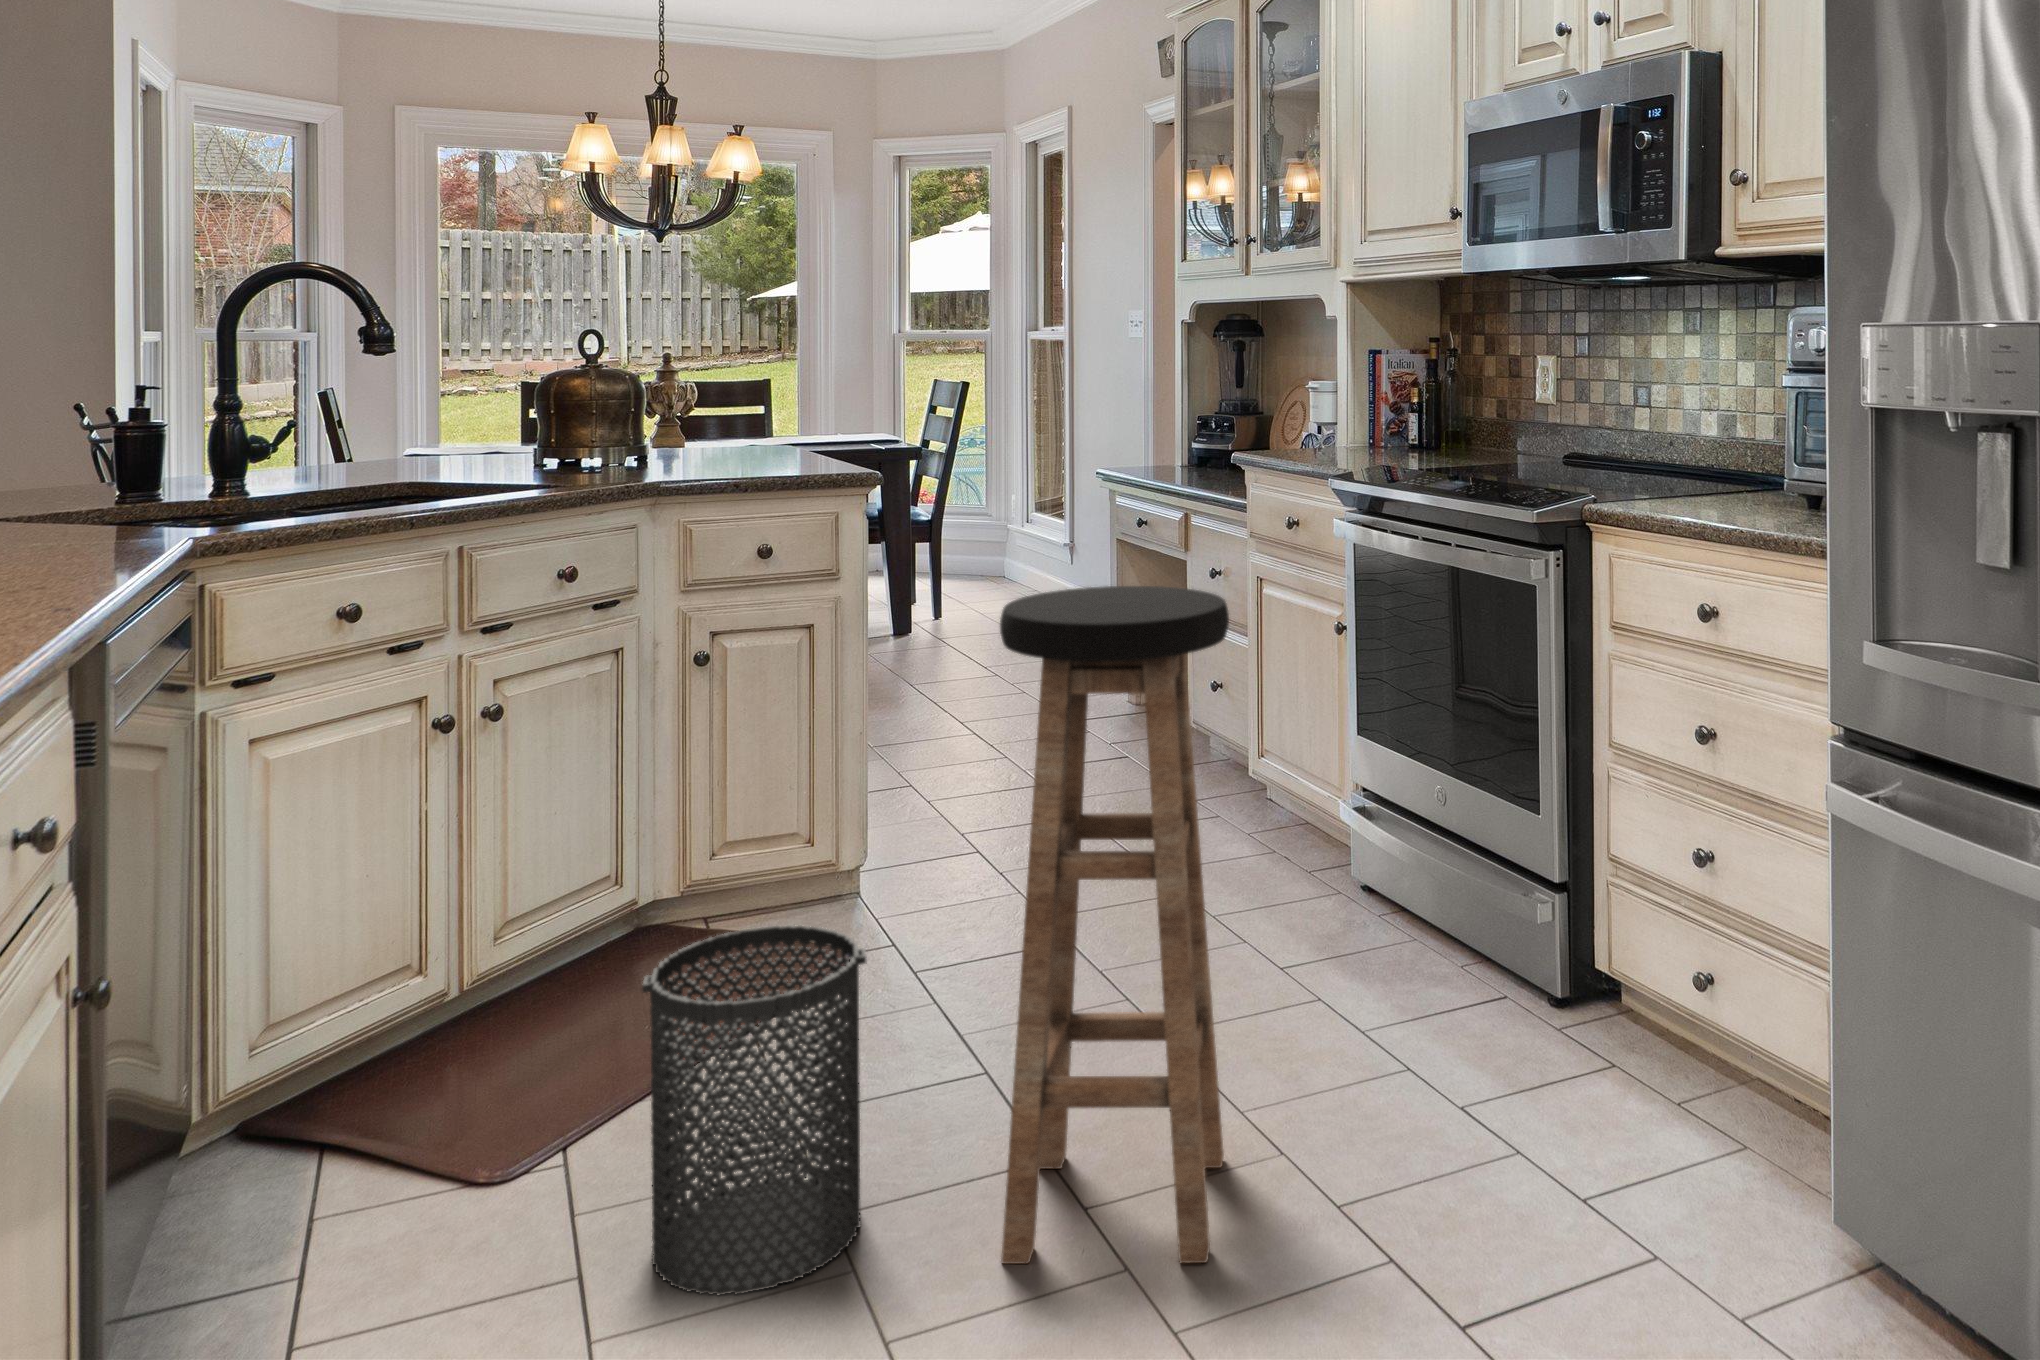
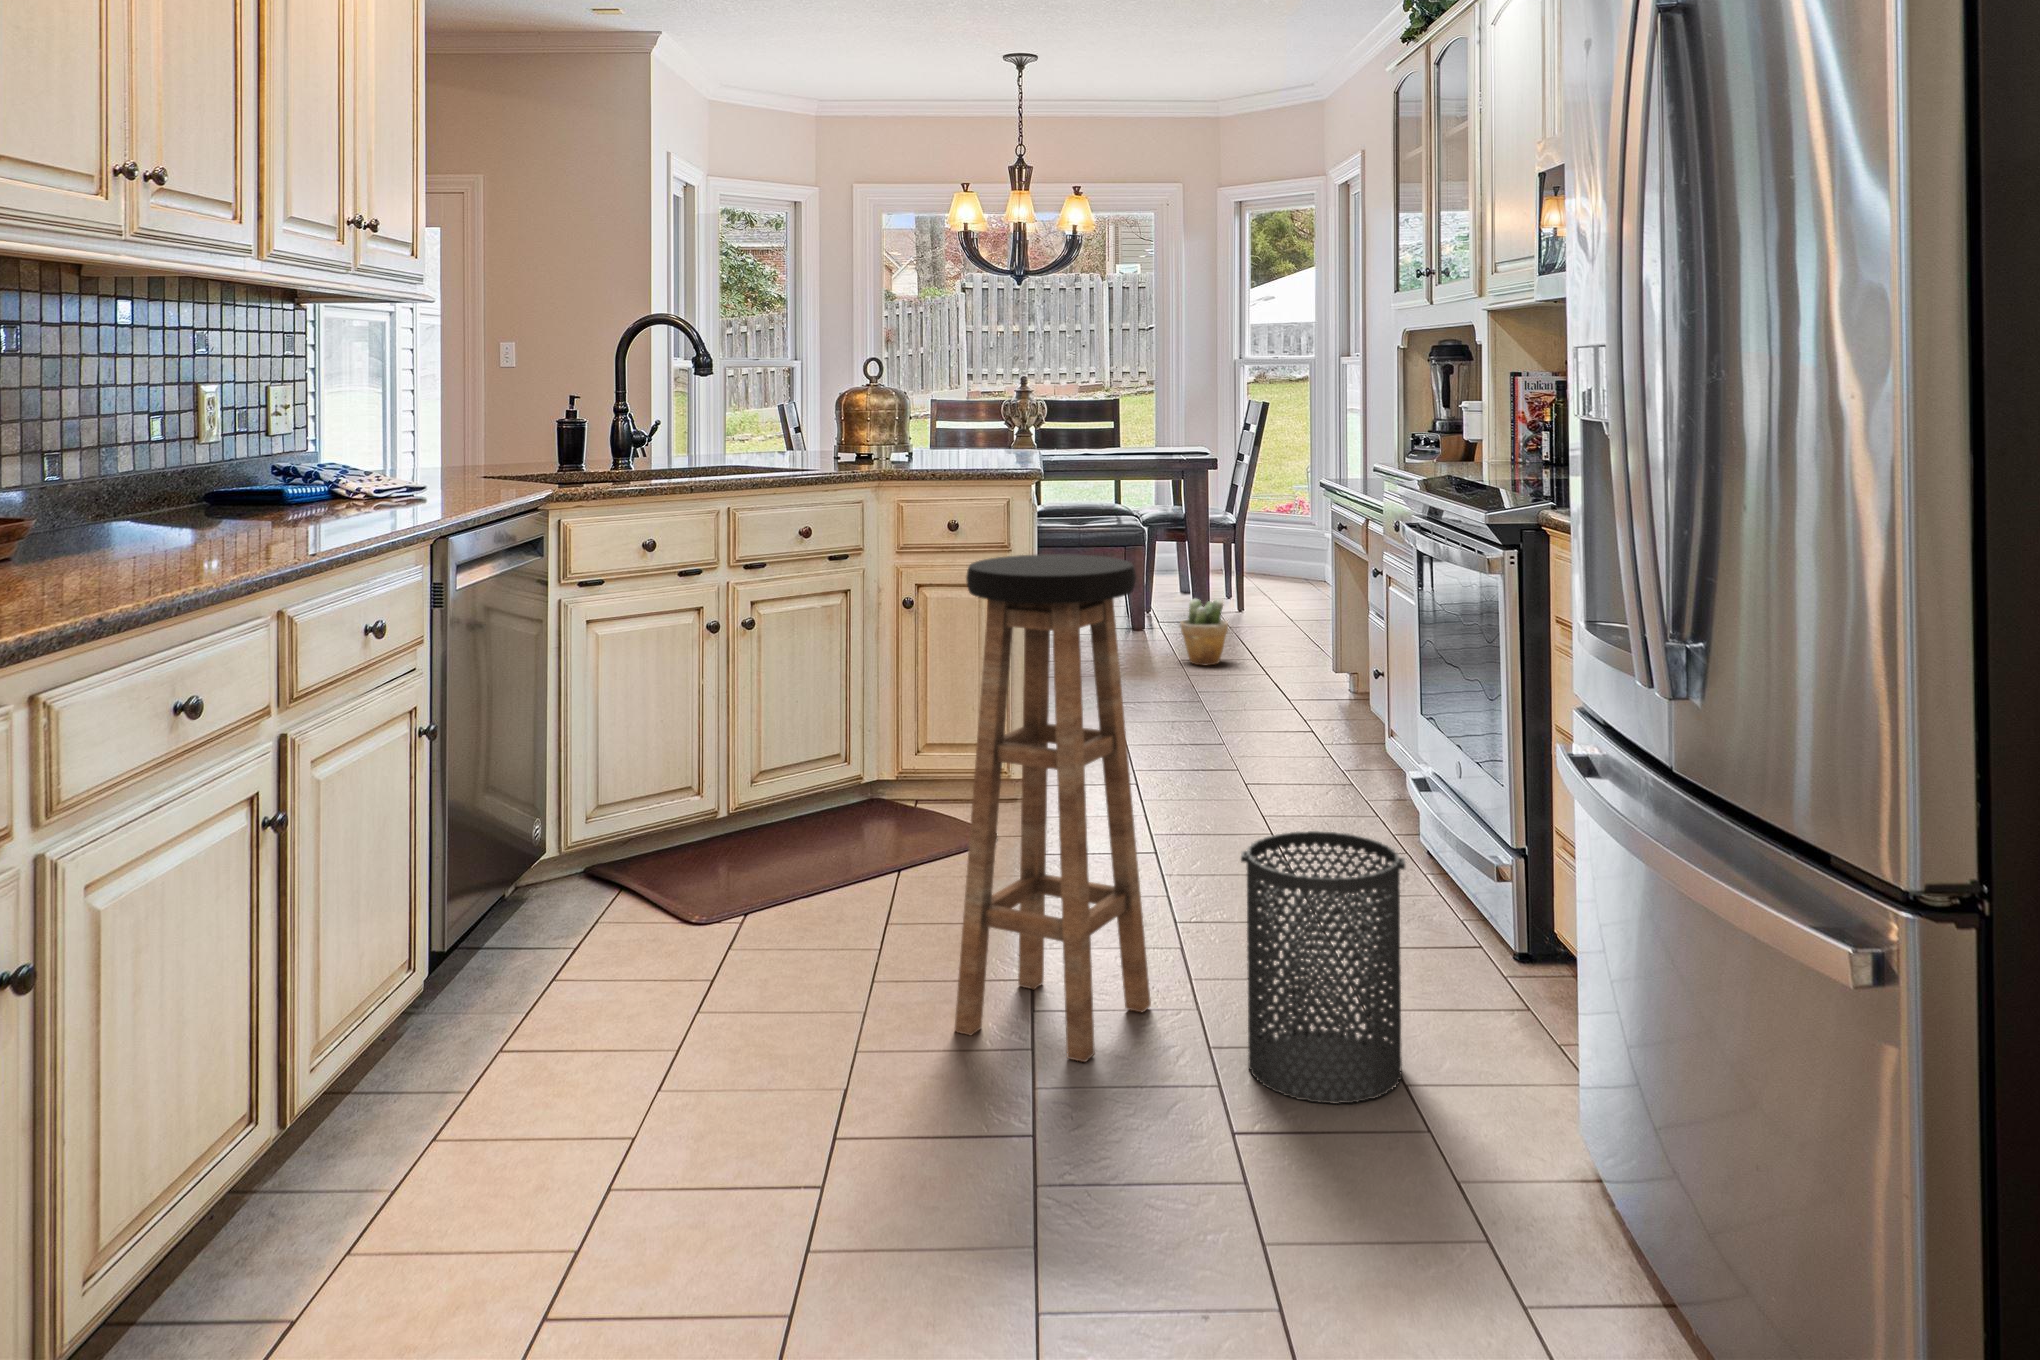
potted plant: none [910,609,968,688] -> present [1180,599,1228,665]
trash can: present [642,925,866,1295] -> present [1241,831,1405,1104]

